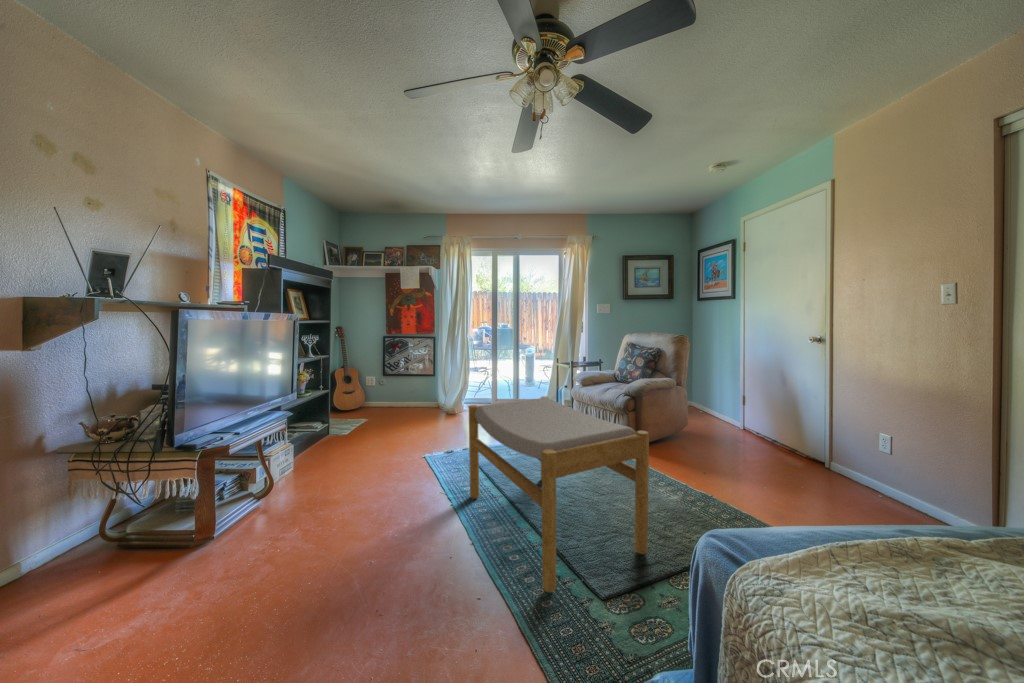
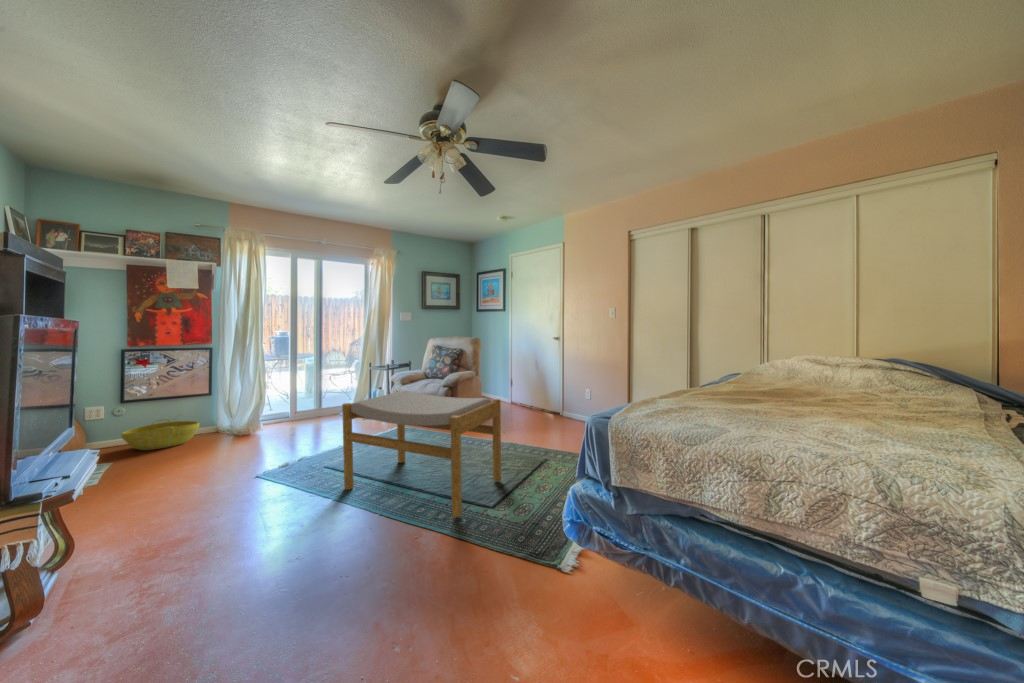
basket: none [376,393,422,415] -> present [121,419,199,450]

